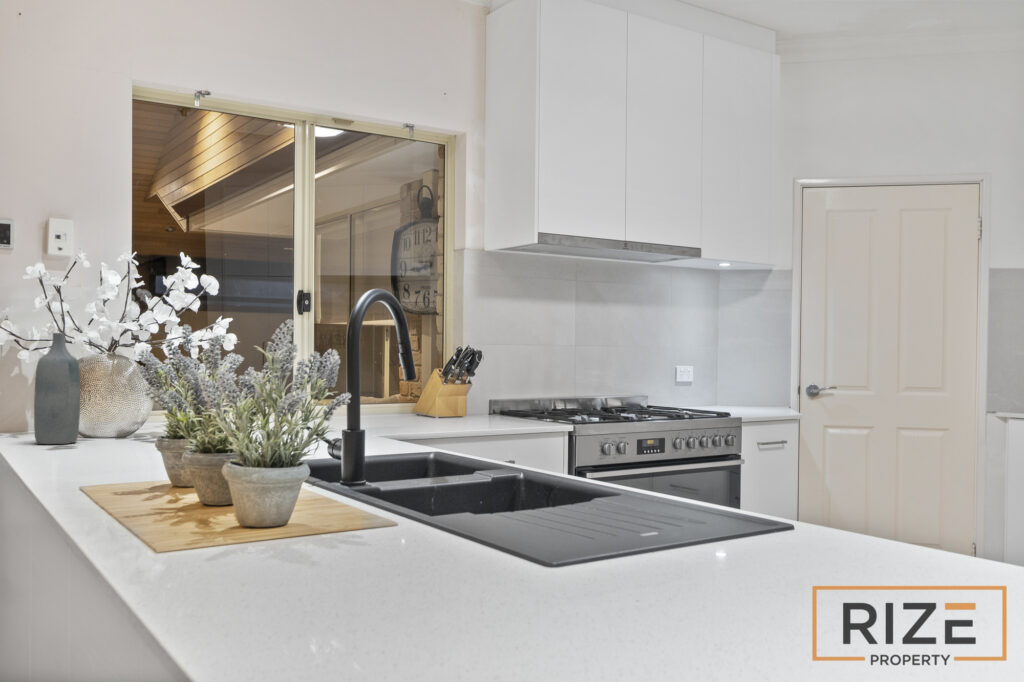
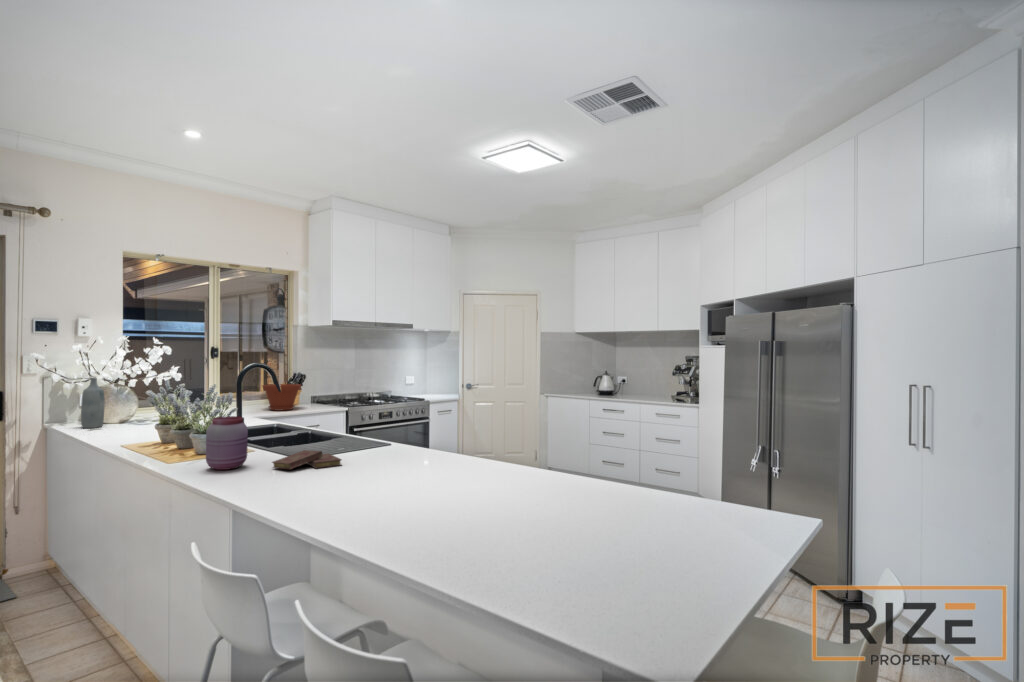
plant pot: none [396,369,476,426] -> present [263,384,301,411]
jar: none [250,402,392,602] -> present [206,416,248,470]
book: none [482,540,751,627] -> present [272,450,341,469]

